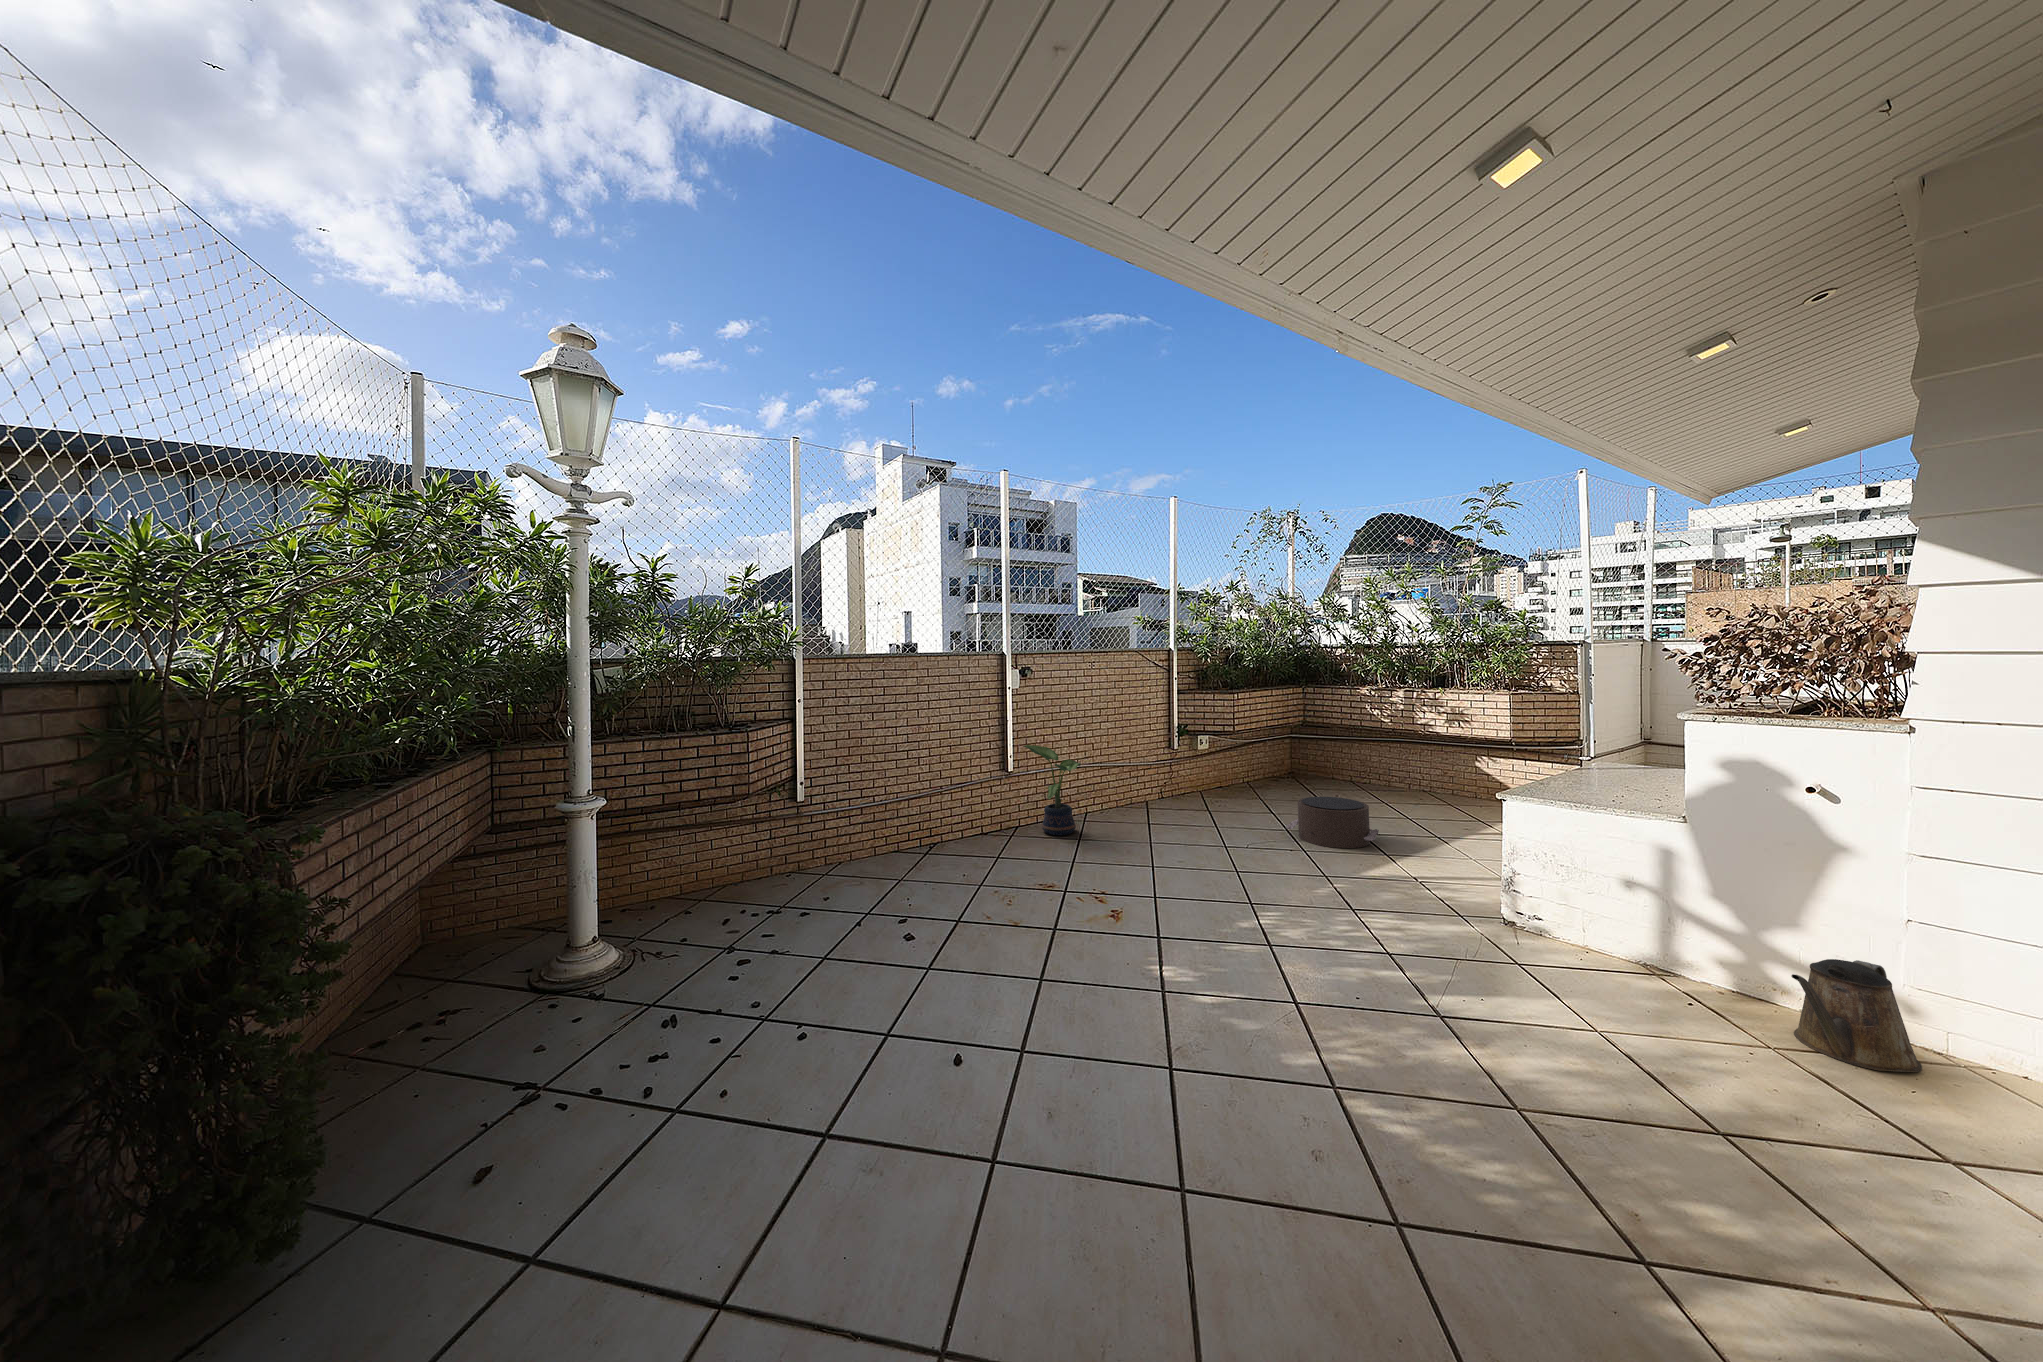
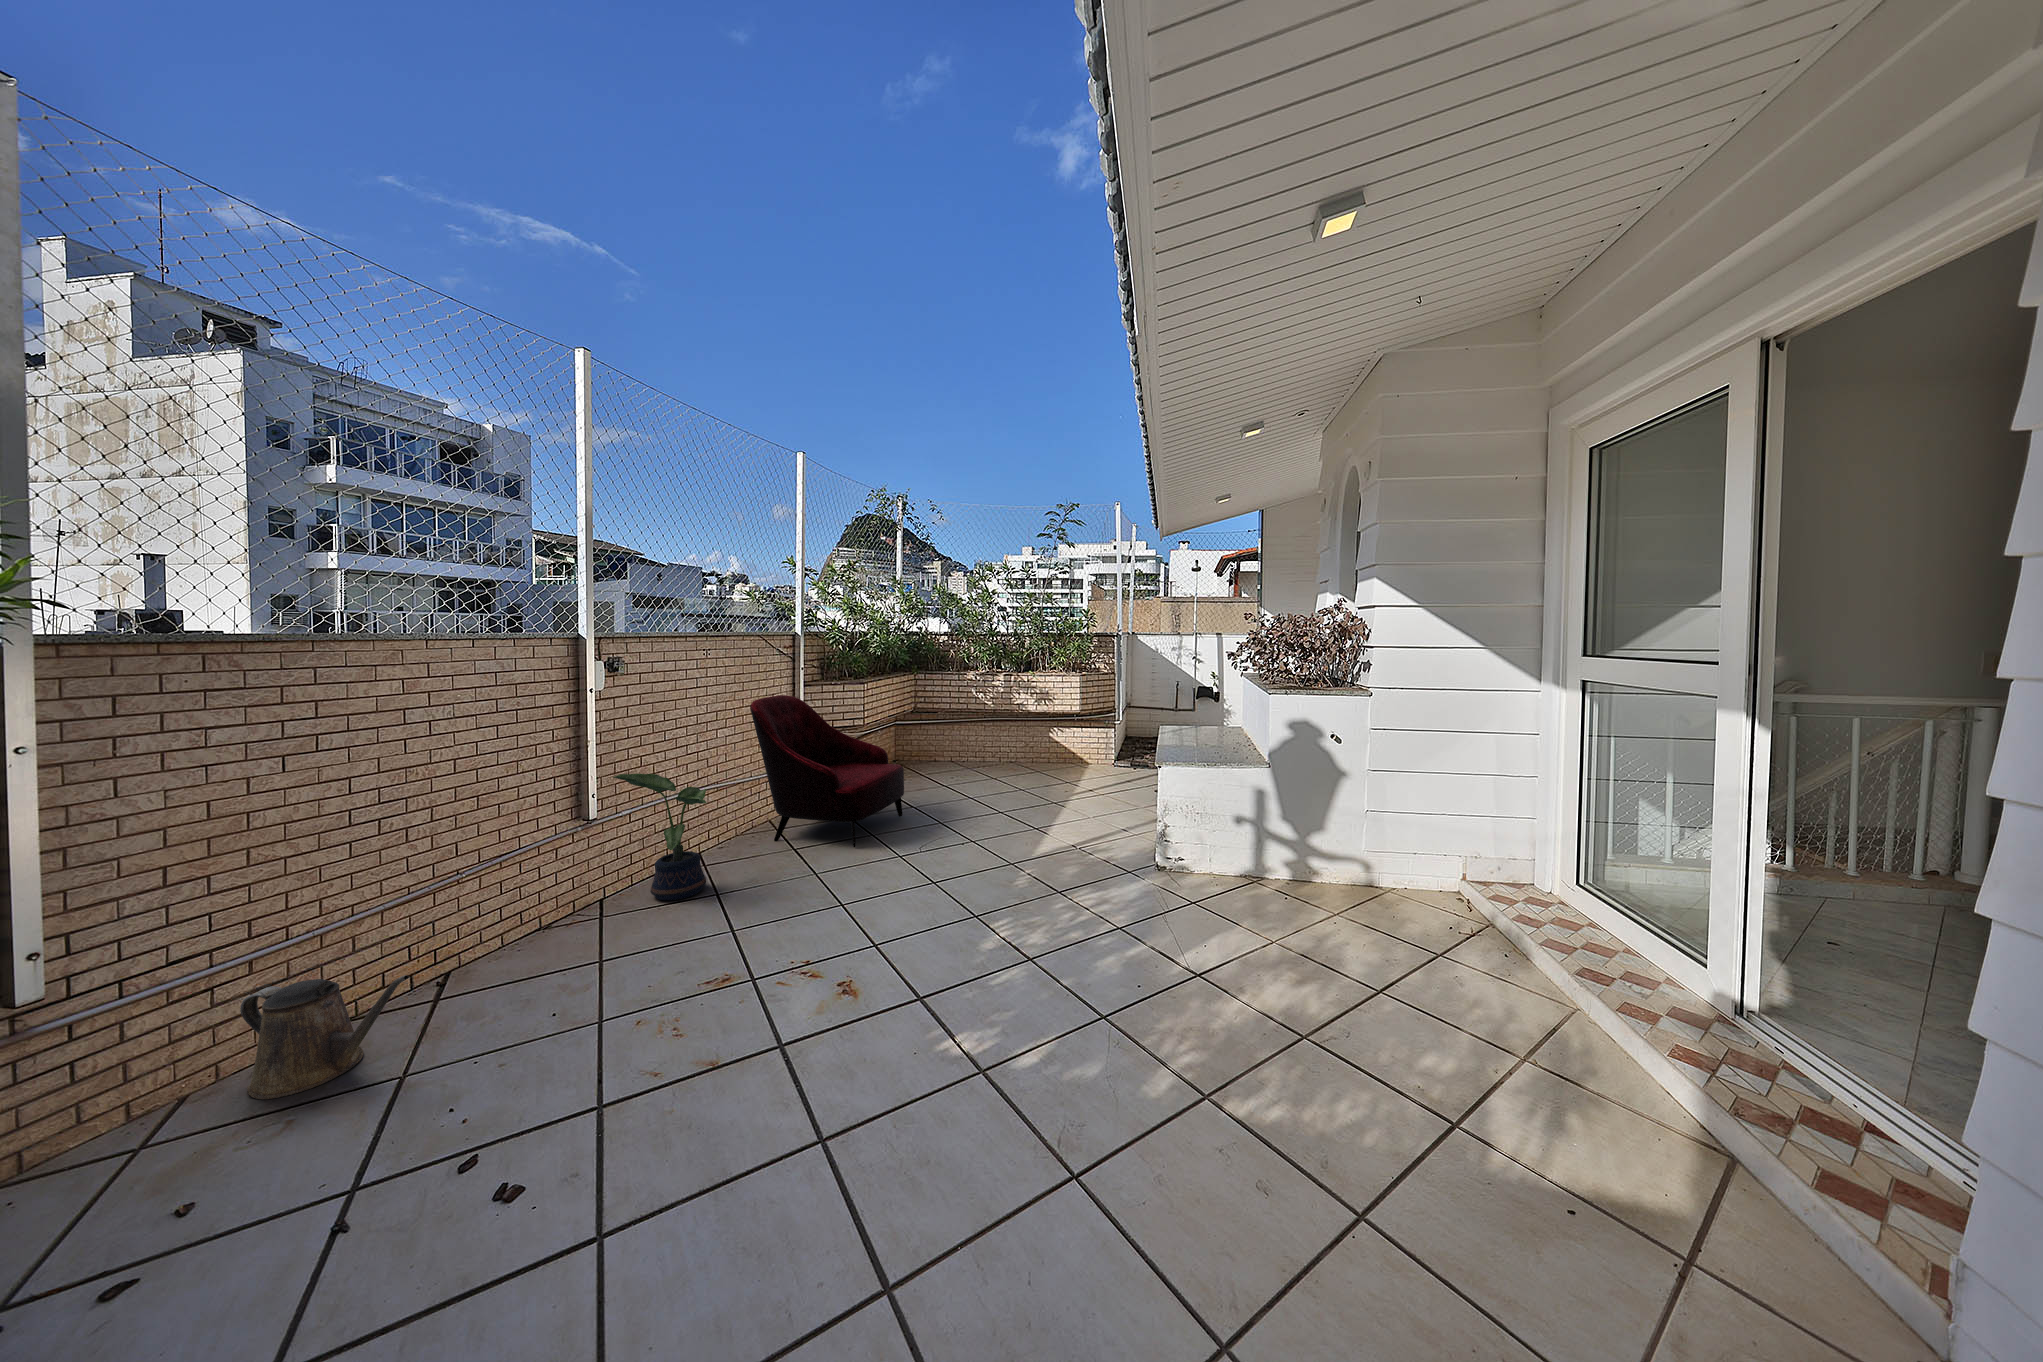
armchair: none [1124,700,1252,829] -> present [750,695,904,848]
pouf: present [1286,797,1379,848] -> none [952,785,1033,837]
watering can: present [1791,959,1922,1072] -> present [240,975,409,1099]

